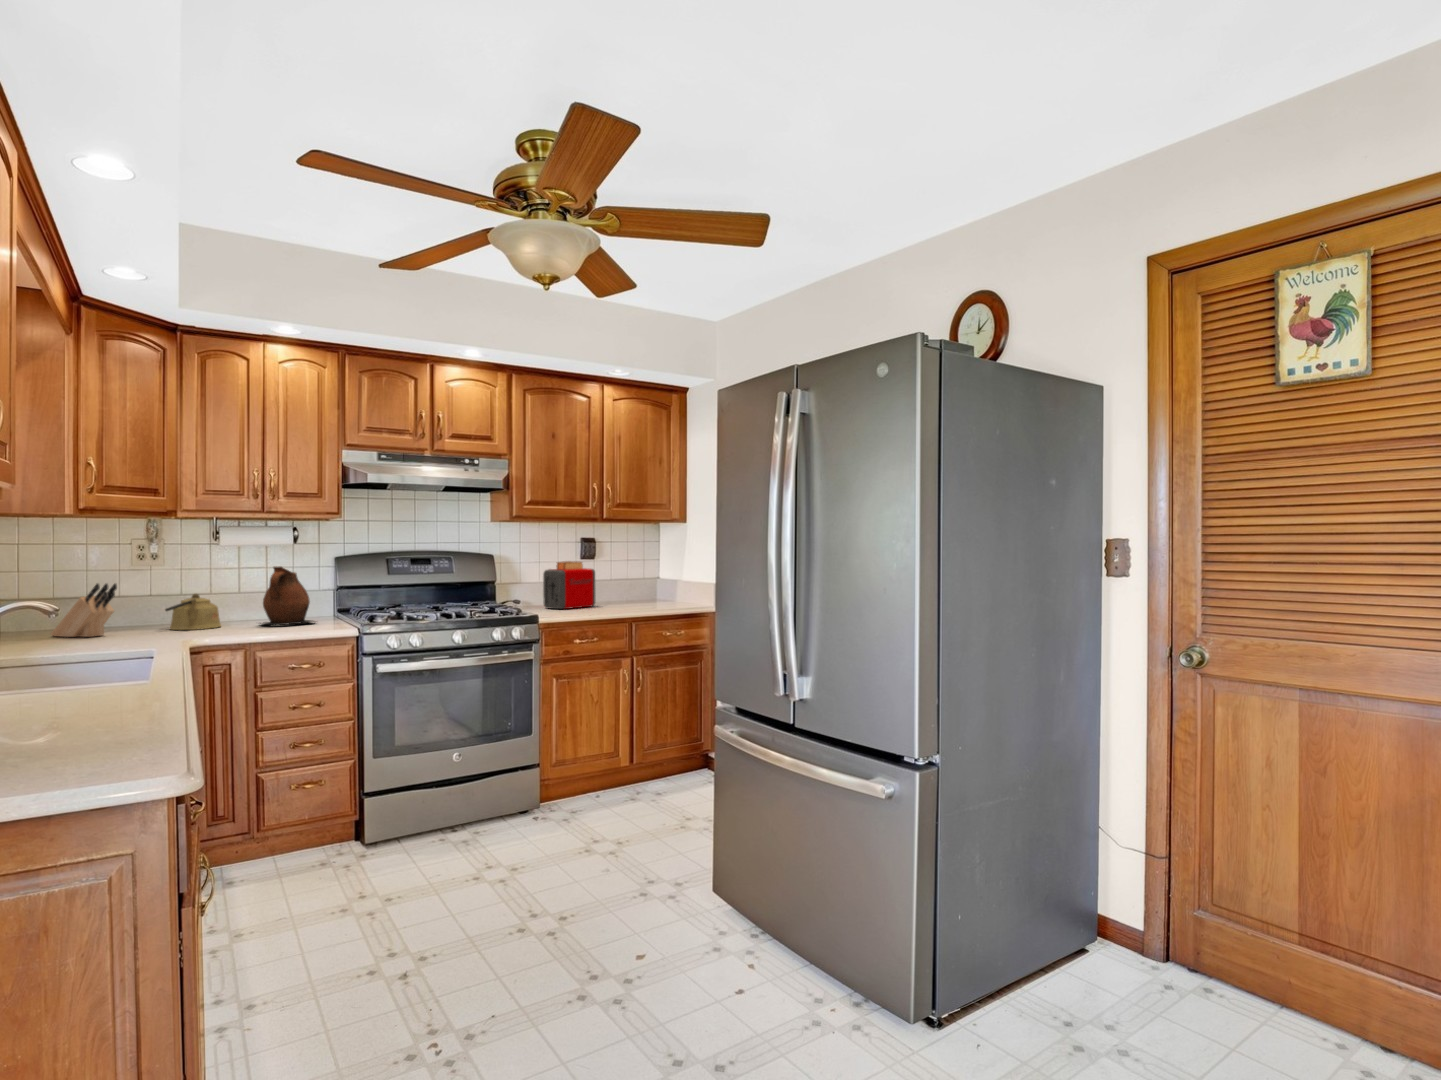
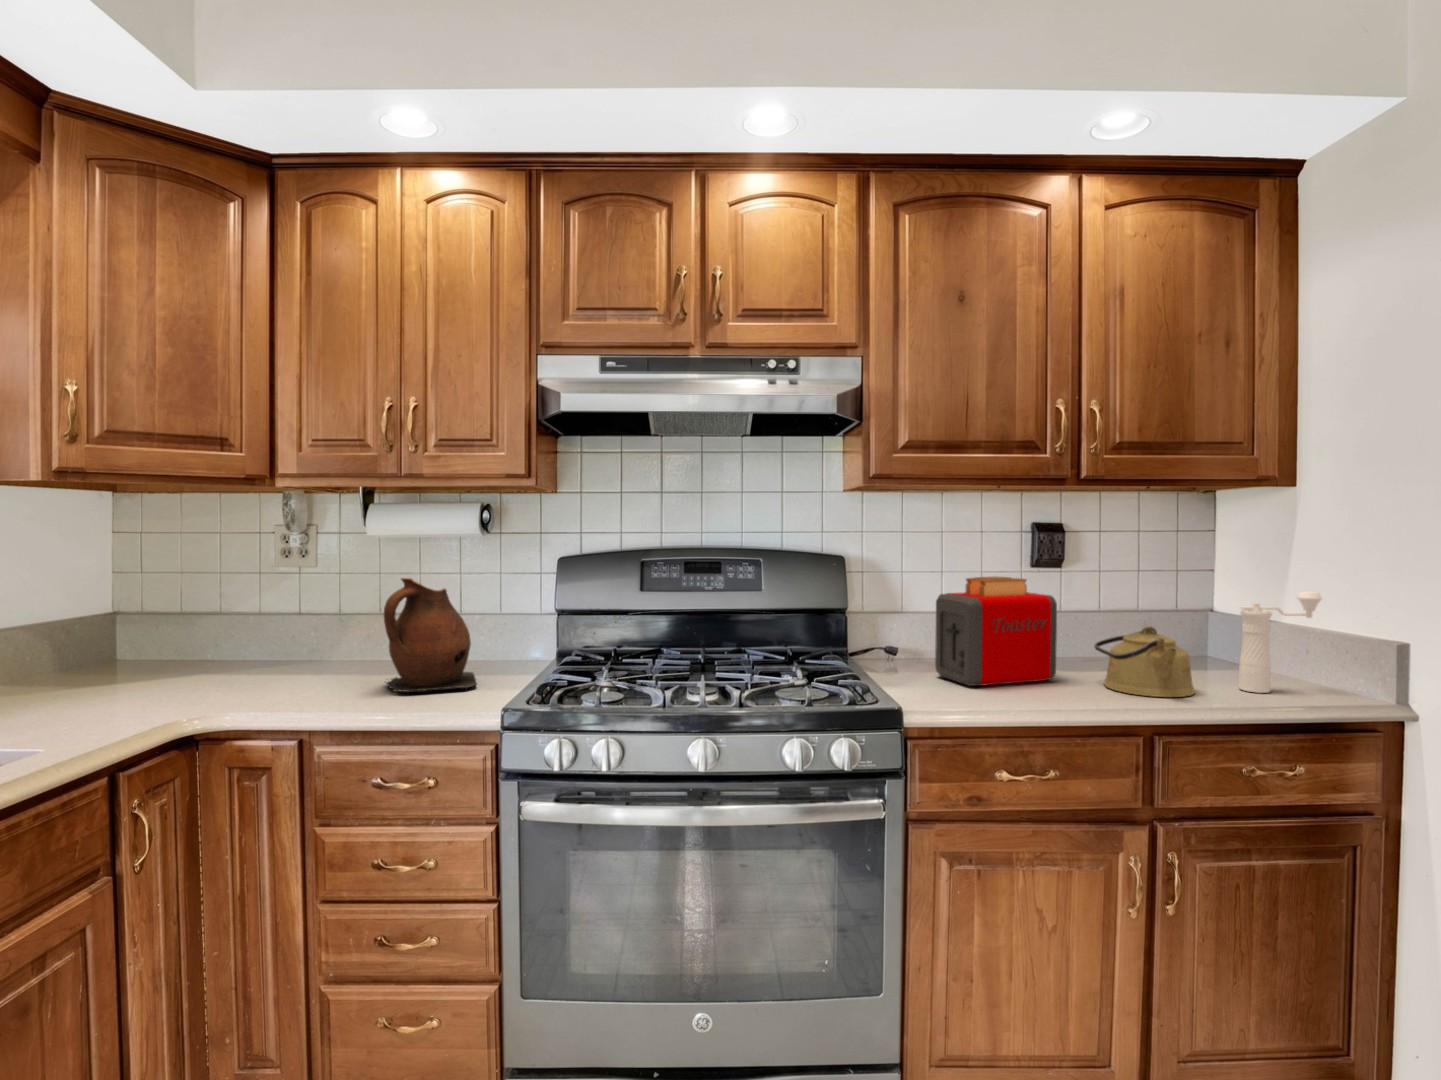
pepper mill: none [664,564,692,604] -> present [1239,592,1322,693]
knife block: present [51,584,117,637] -> none [103,603,156,693]
kettle: present [165,594,221,630] -> present [1094,626,1195,697]

